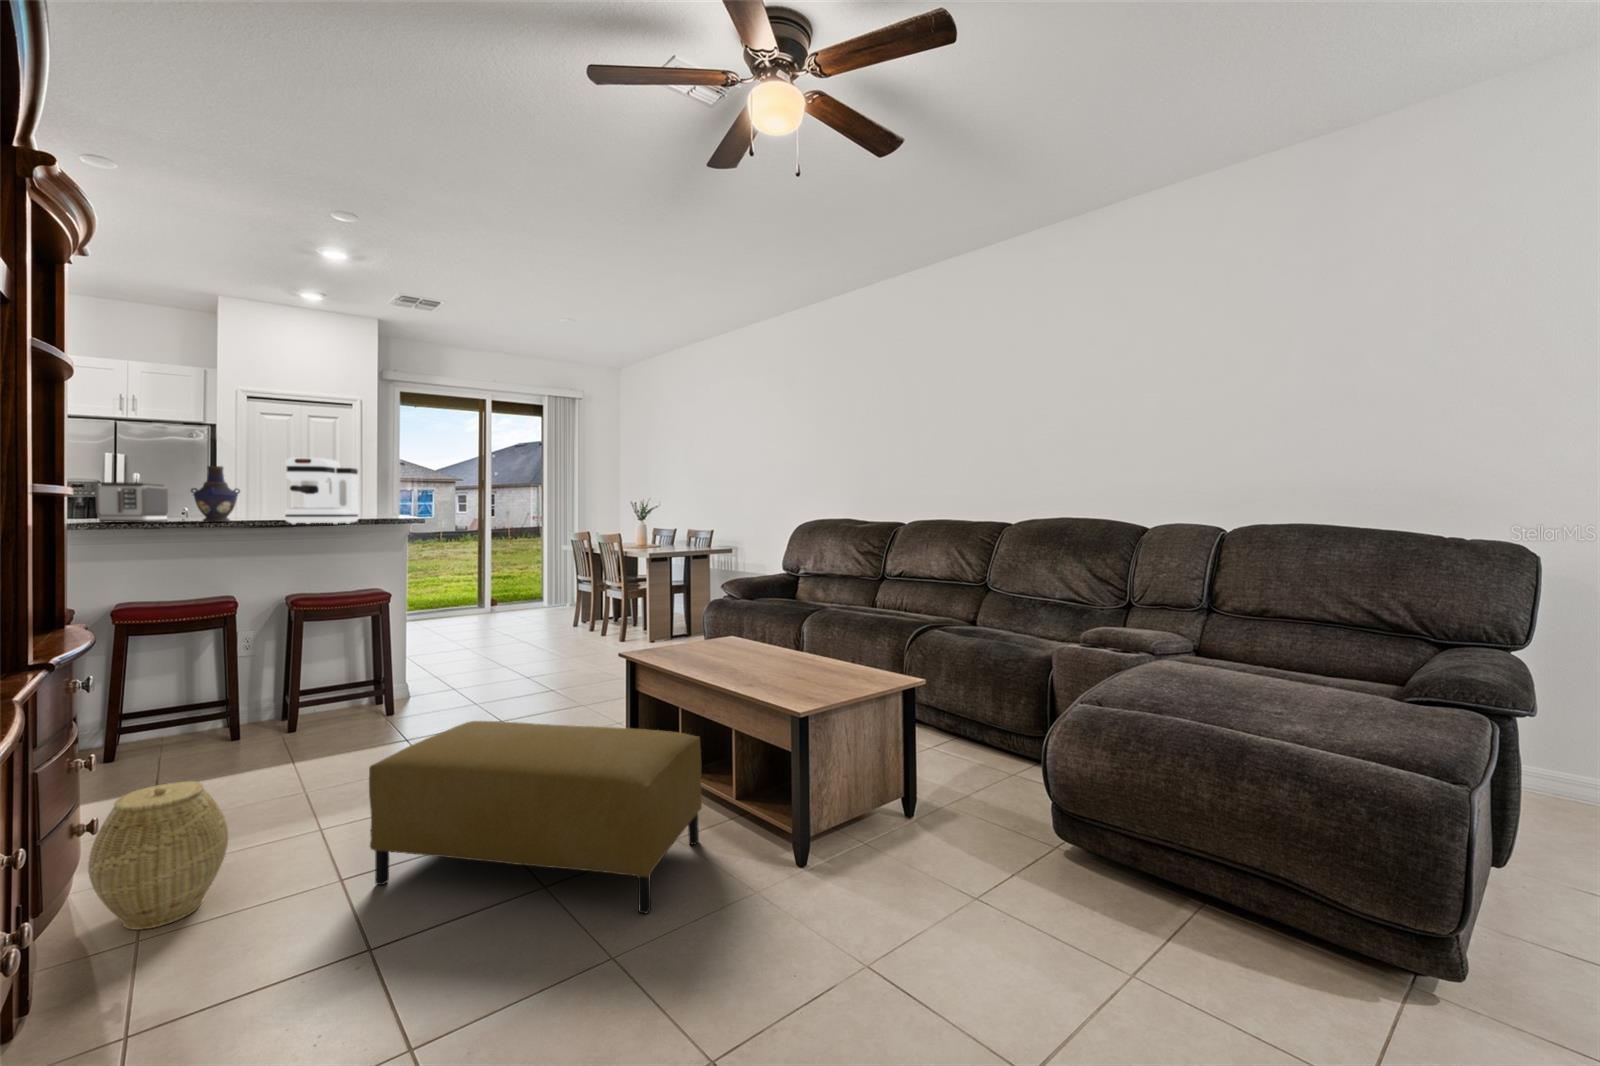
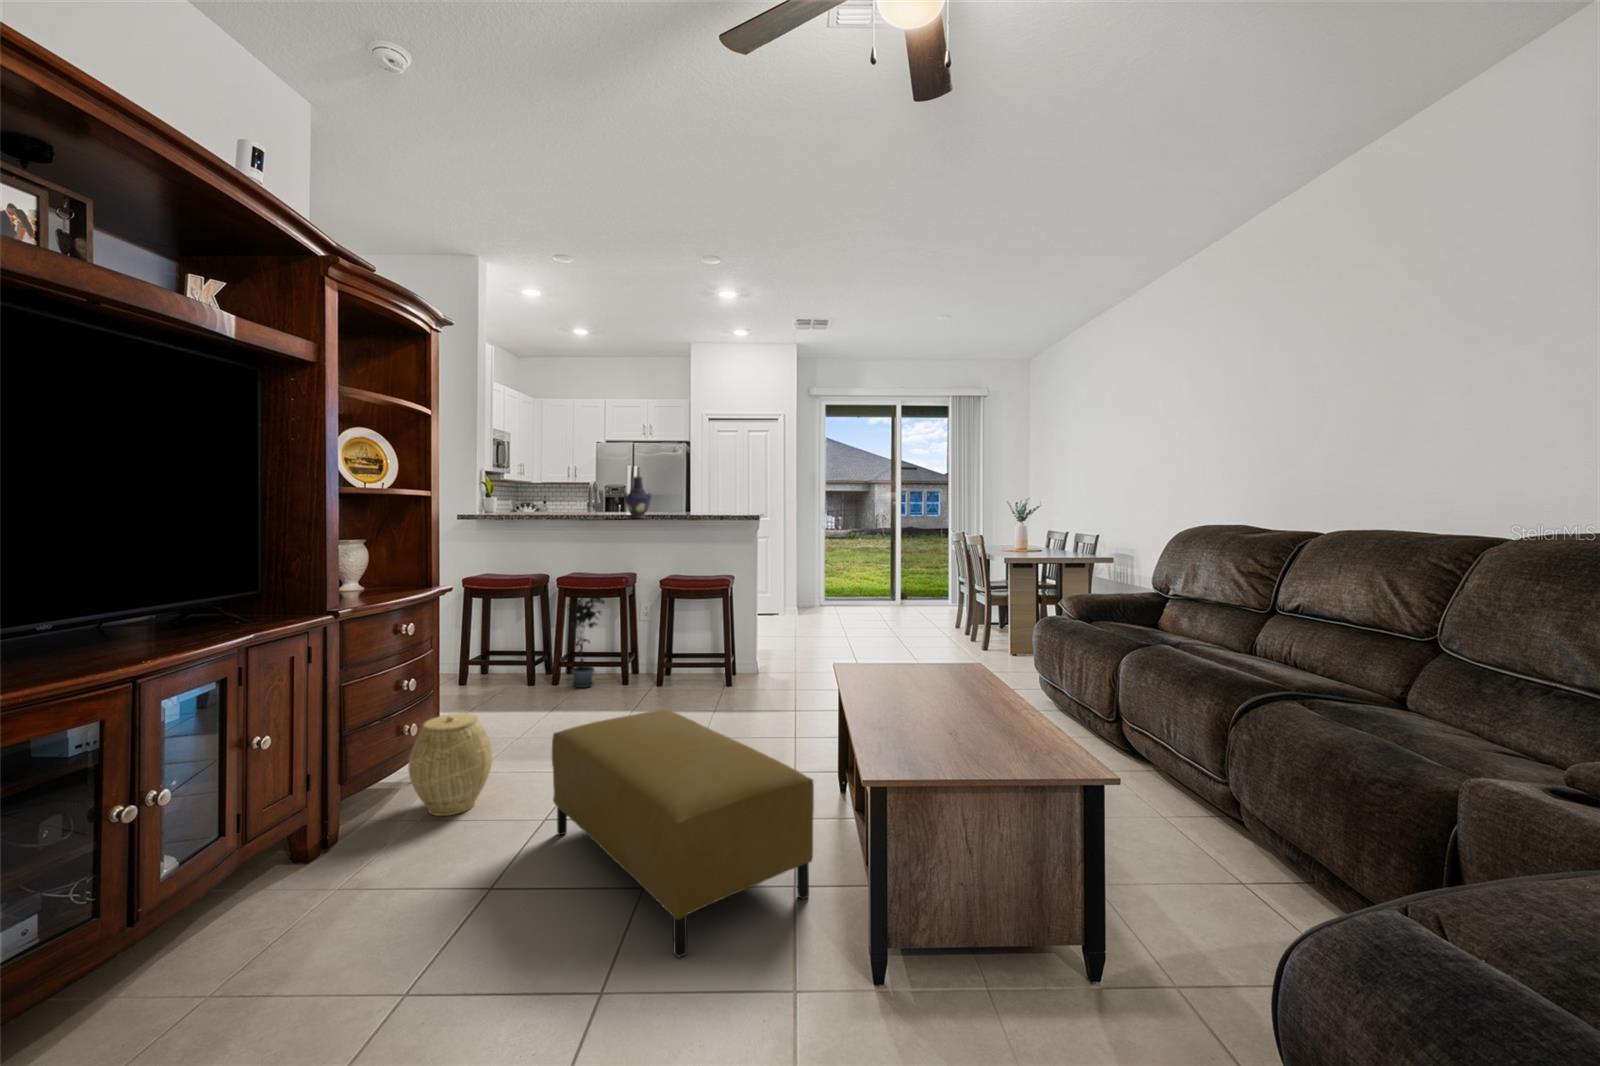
coffee maker: present [285,458,359,524] -> none [651,469,706,523]
toaster: present [96,482,168,523] -> none [576,490,620,518]
potted plant: none [129,619,208,755] -> present [568,590,605,688]

